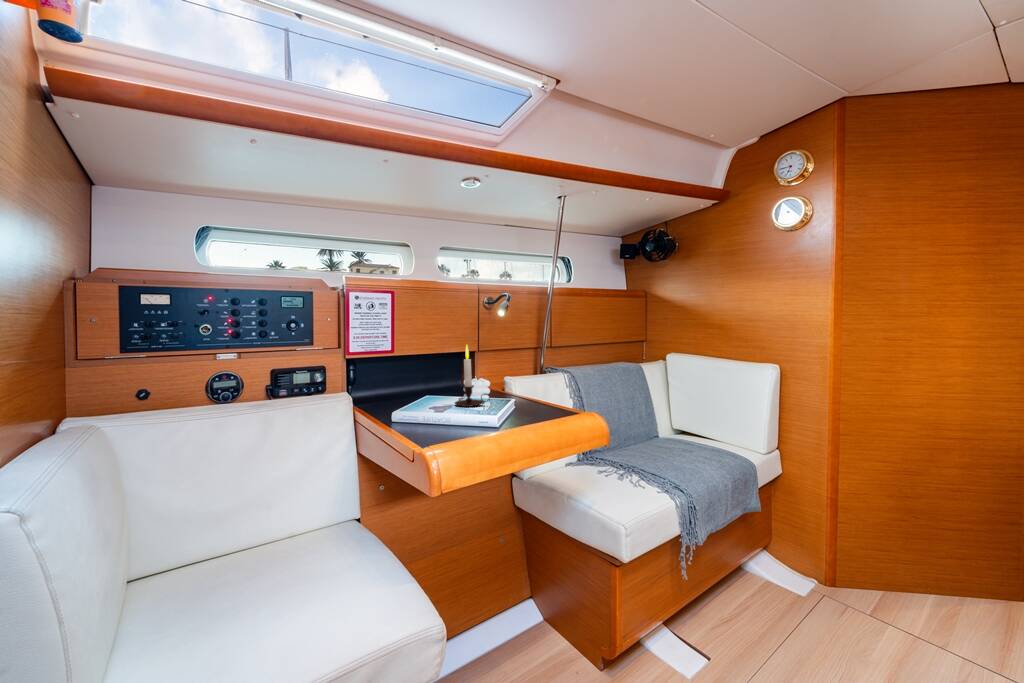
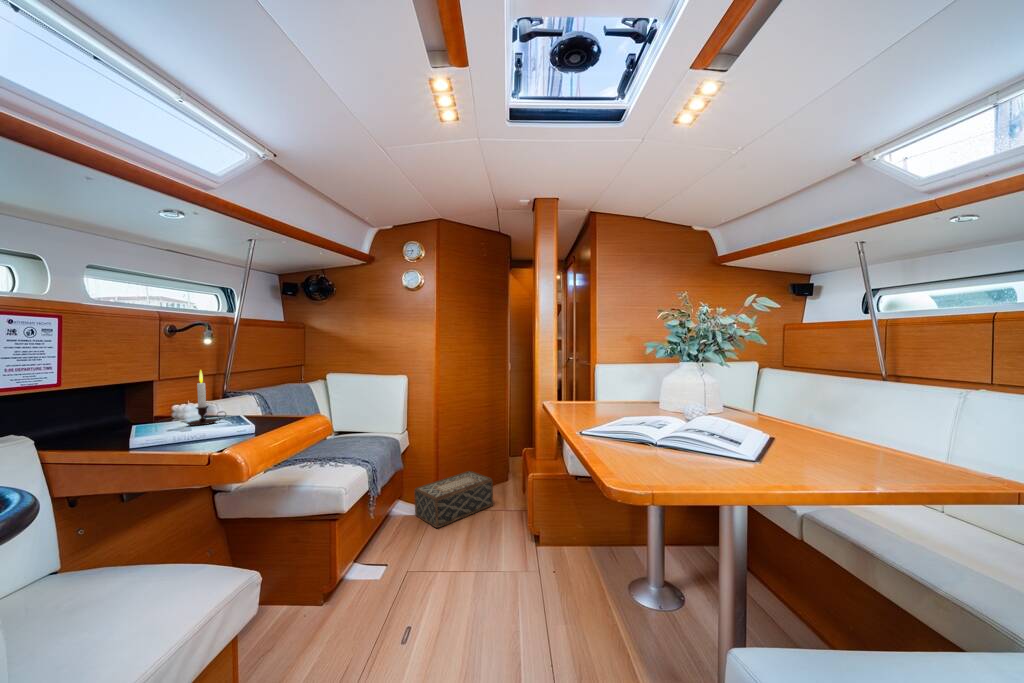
woven basket: none [784,546,975,650] -> present [414,471,493,528]

